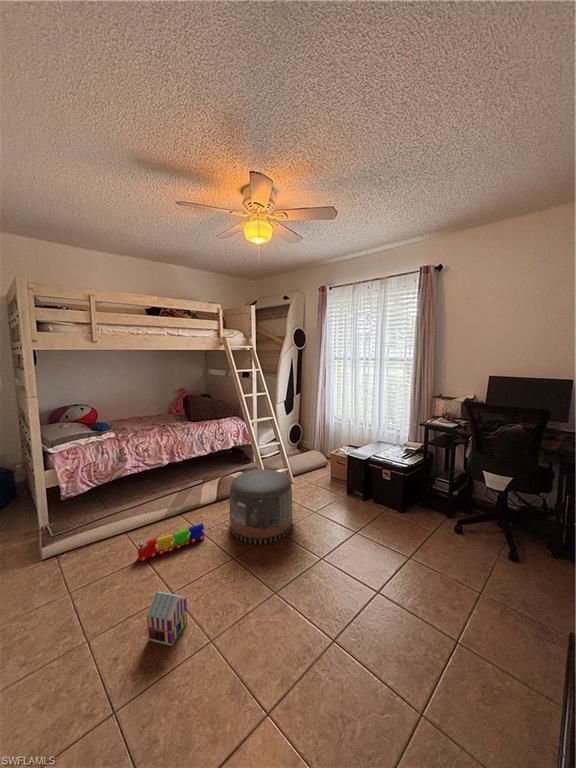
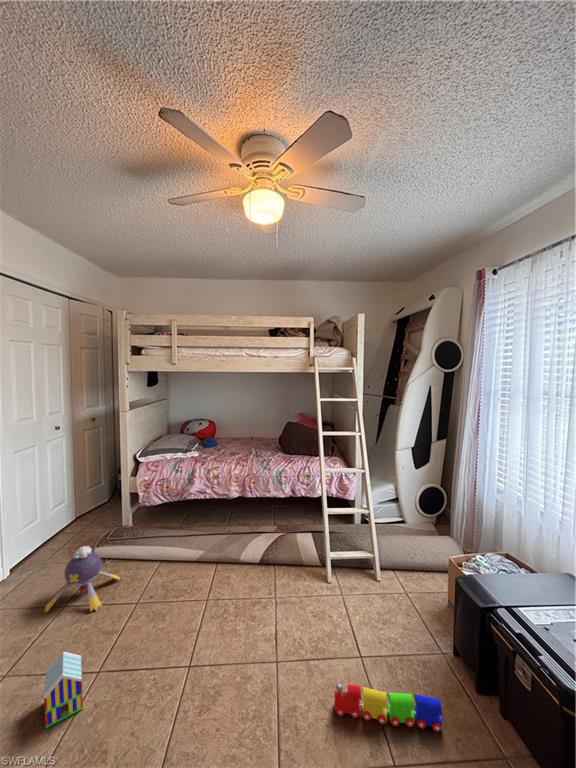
pouf: present [229,469,292,544] -> none [230,541,318,667]
toy train: present [138,524,204,561] -> present [334,683,442,732]
plush toy: none [26,538,107,624] -> present [44,546,120,612]

